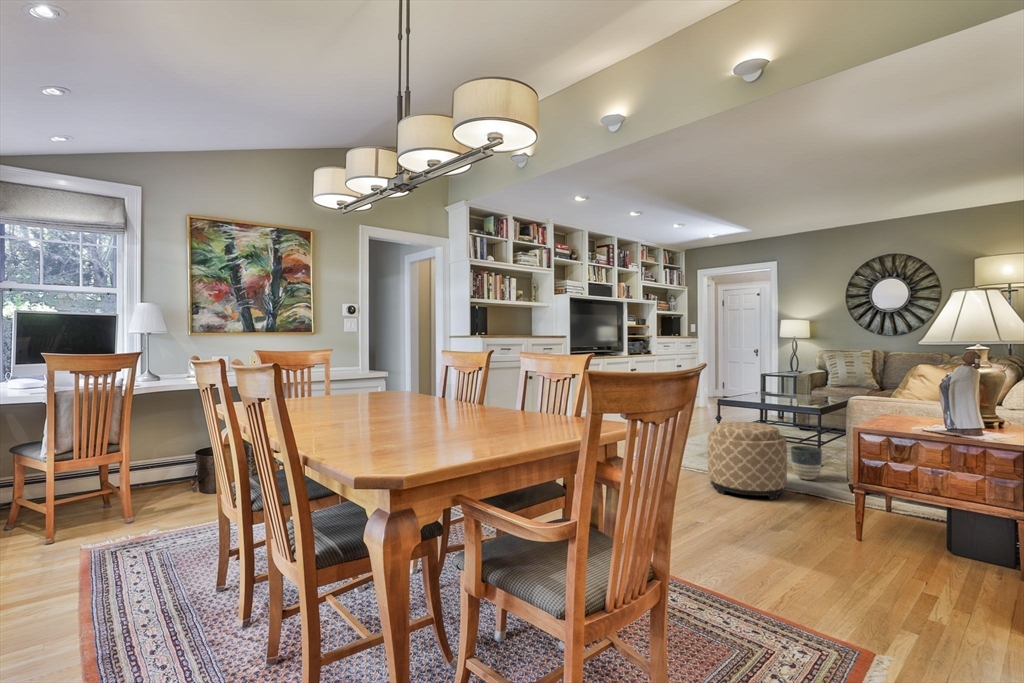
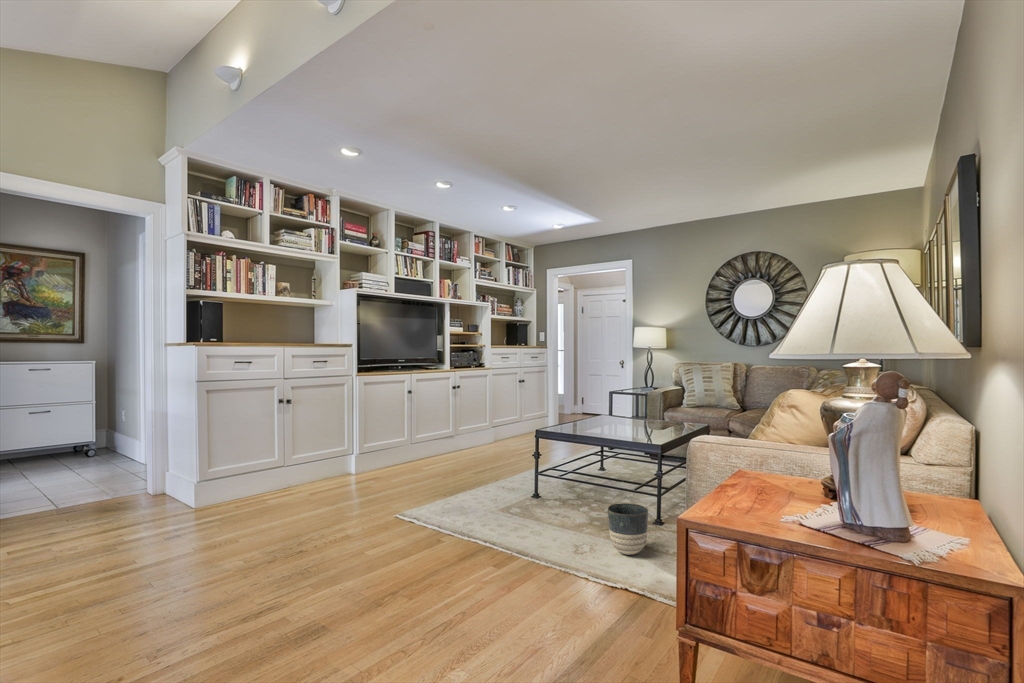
ottoman: present [708,422,787,499] -> none [477,475,589,605]

